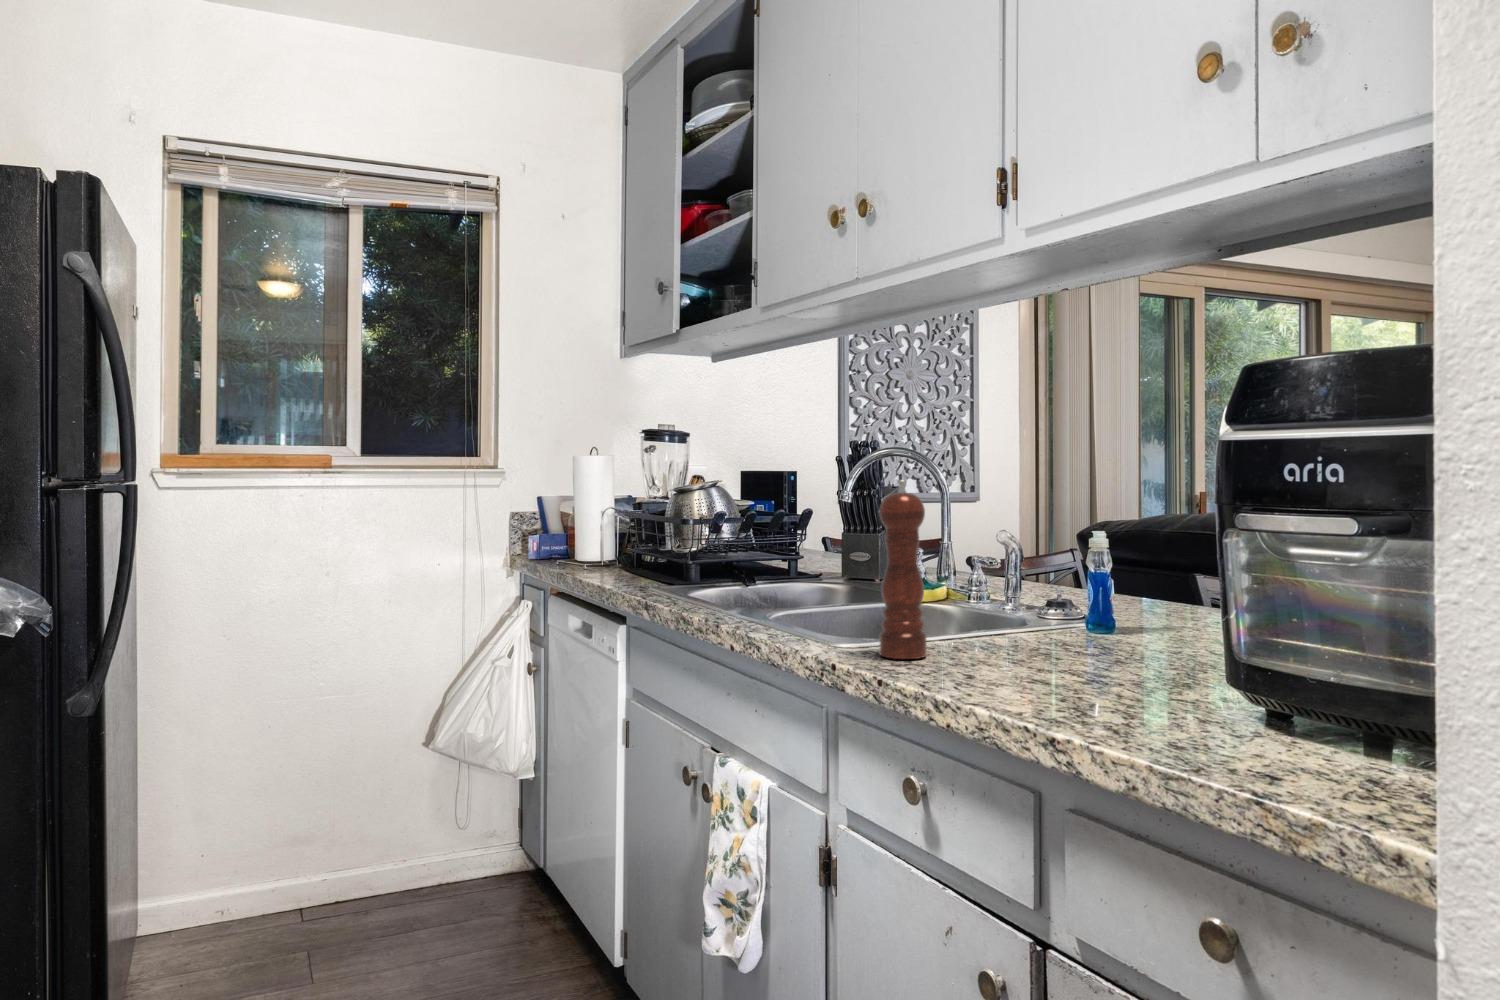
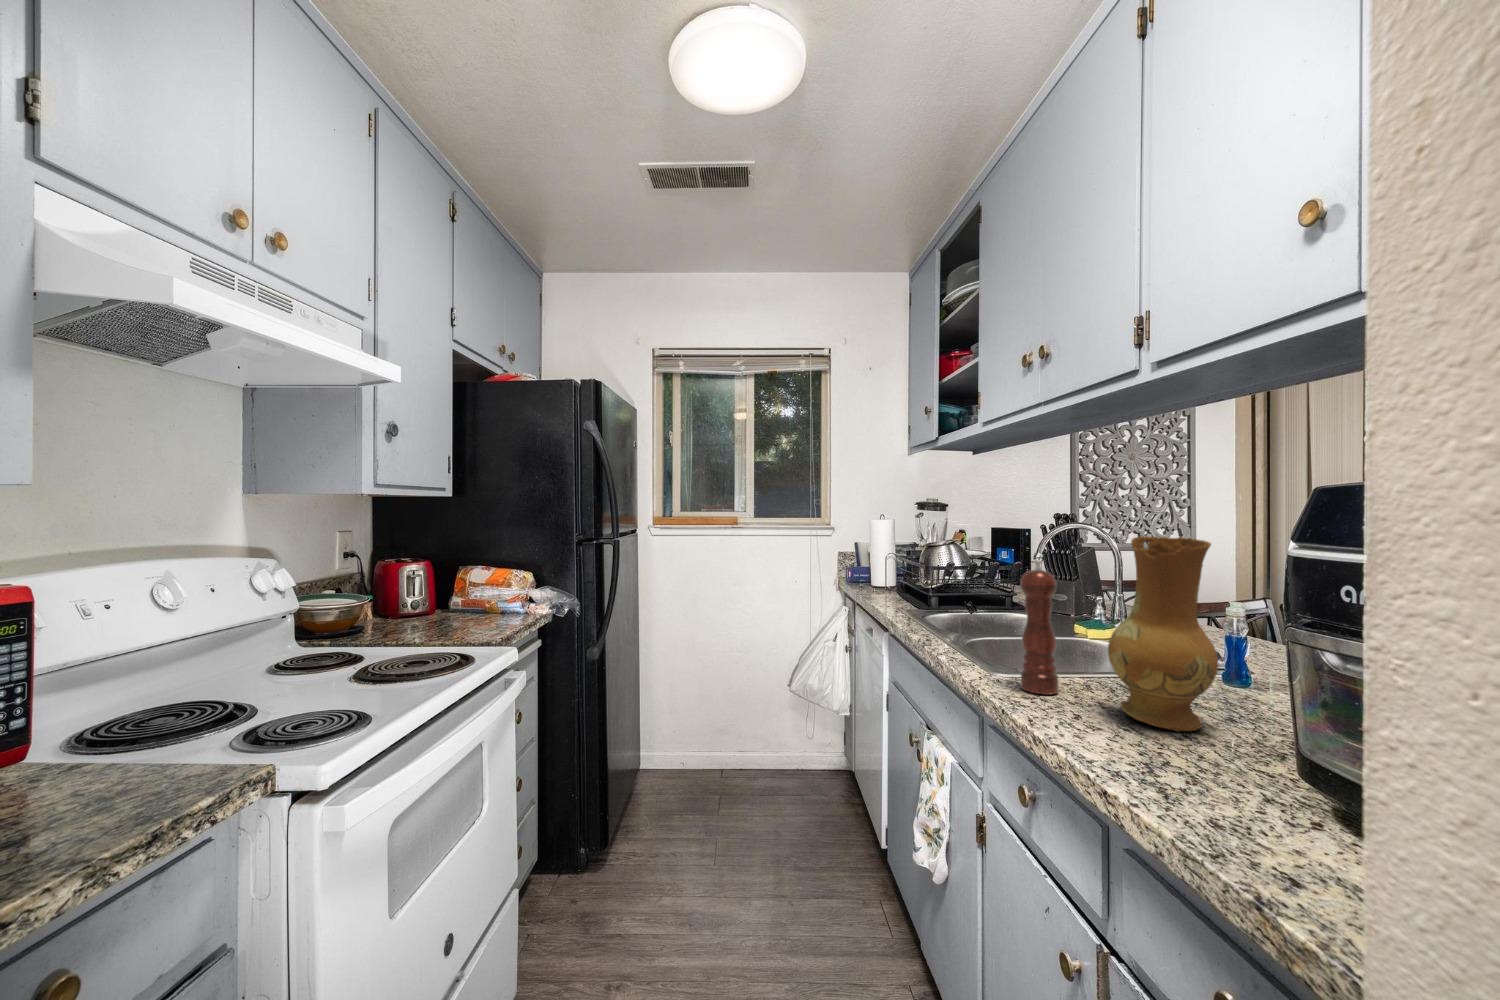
ceramic jug: none [995,439,1113,675] -> present [1108,536,1218,732]

